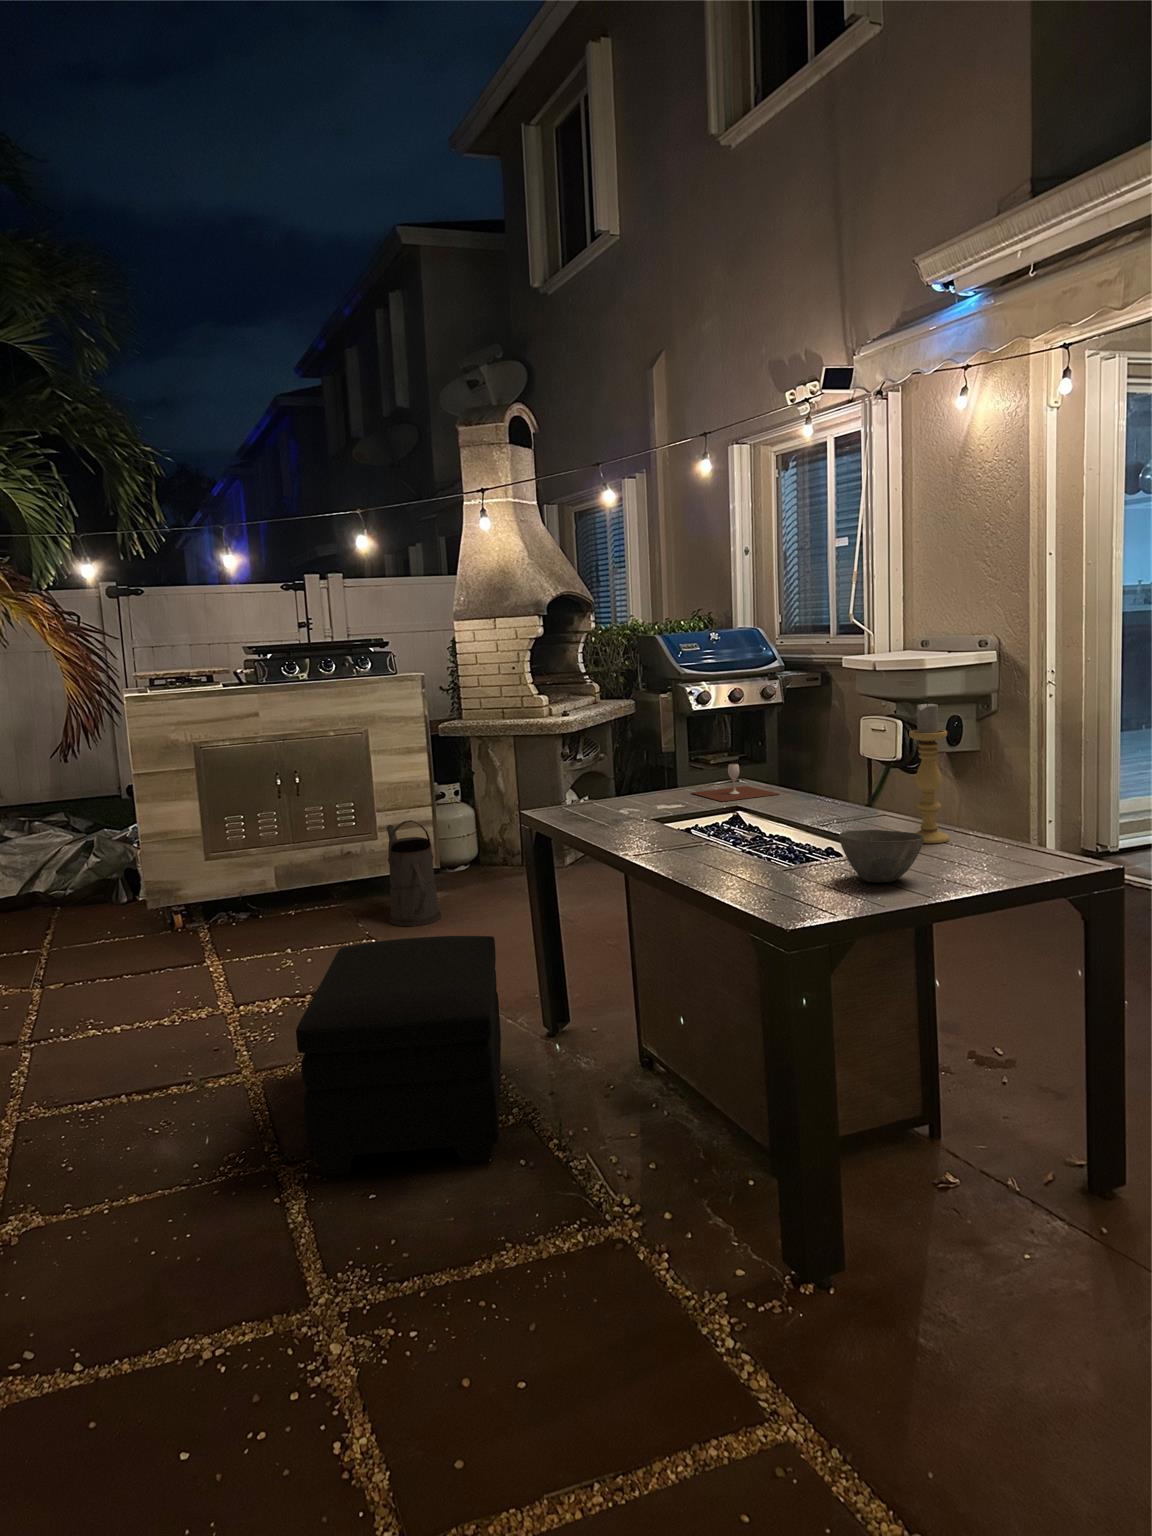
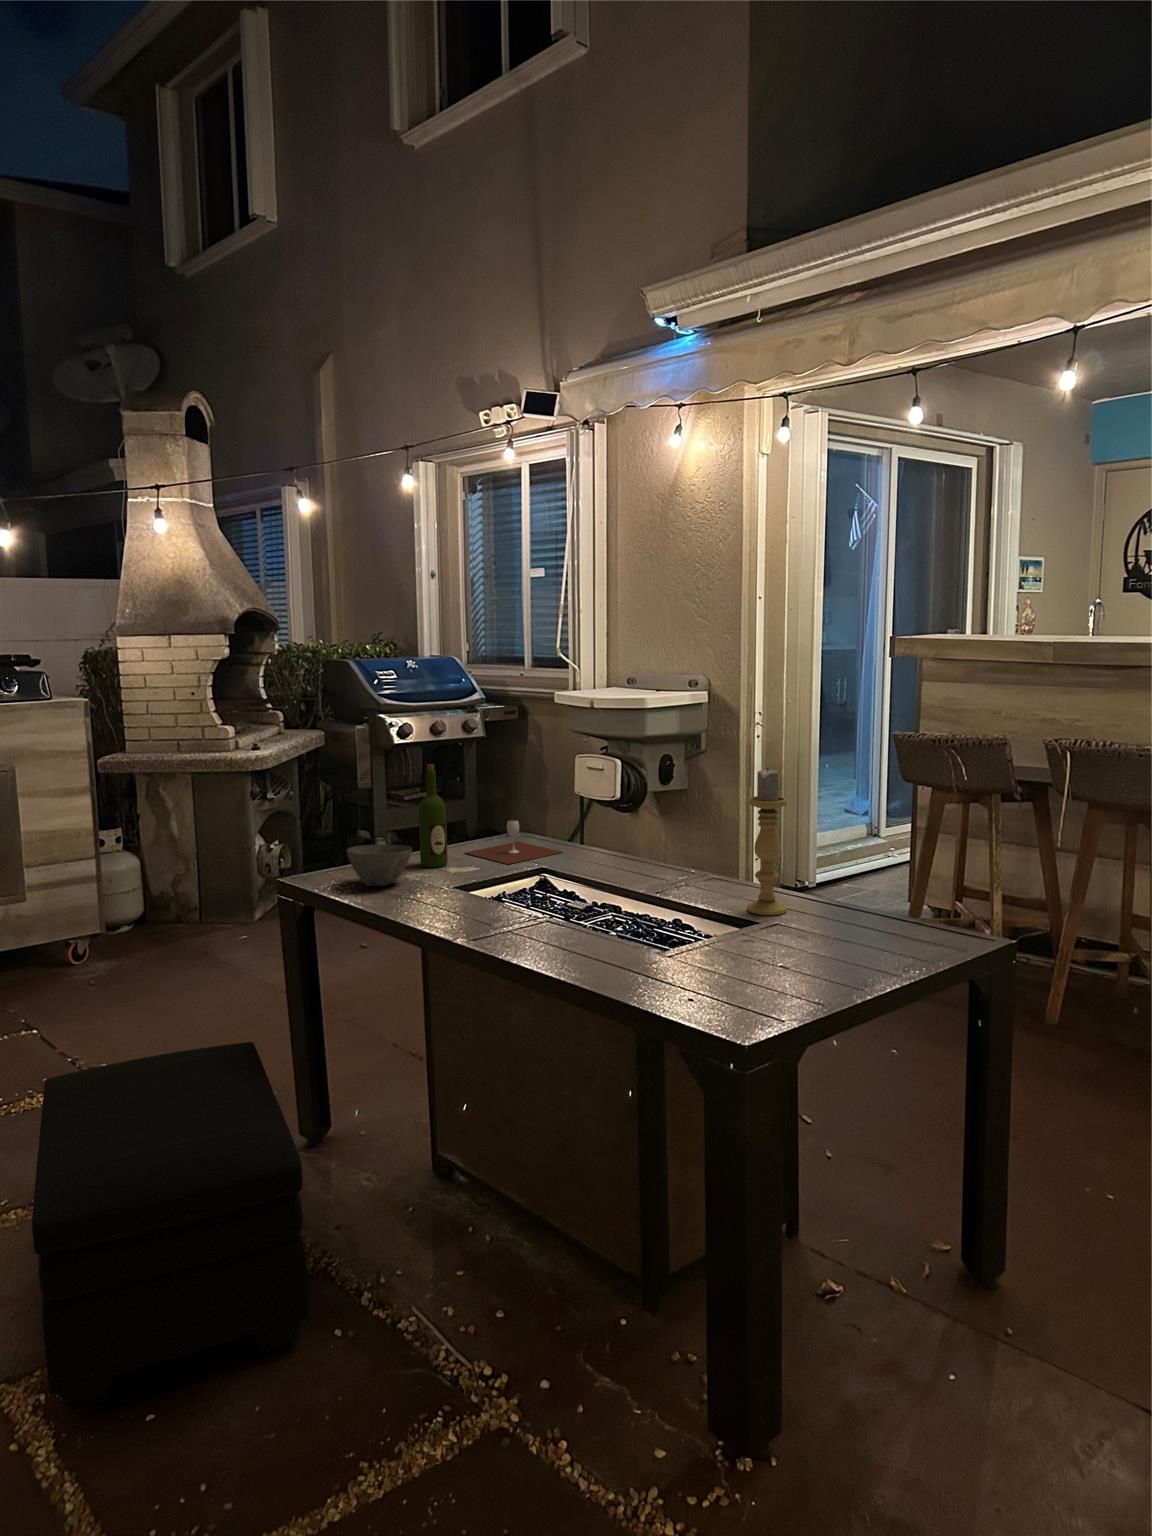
wine bottle: none [644,711,670,802] -> present [419,764,448,867]
watering can: present [387,820,441,926] -> none [36,882,117,1013]
bowl: present [839,830,924,882] -> present [347,844,412,886]

